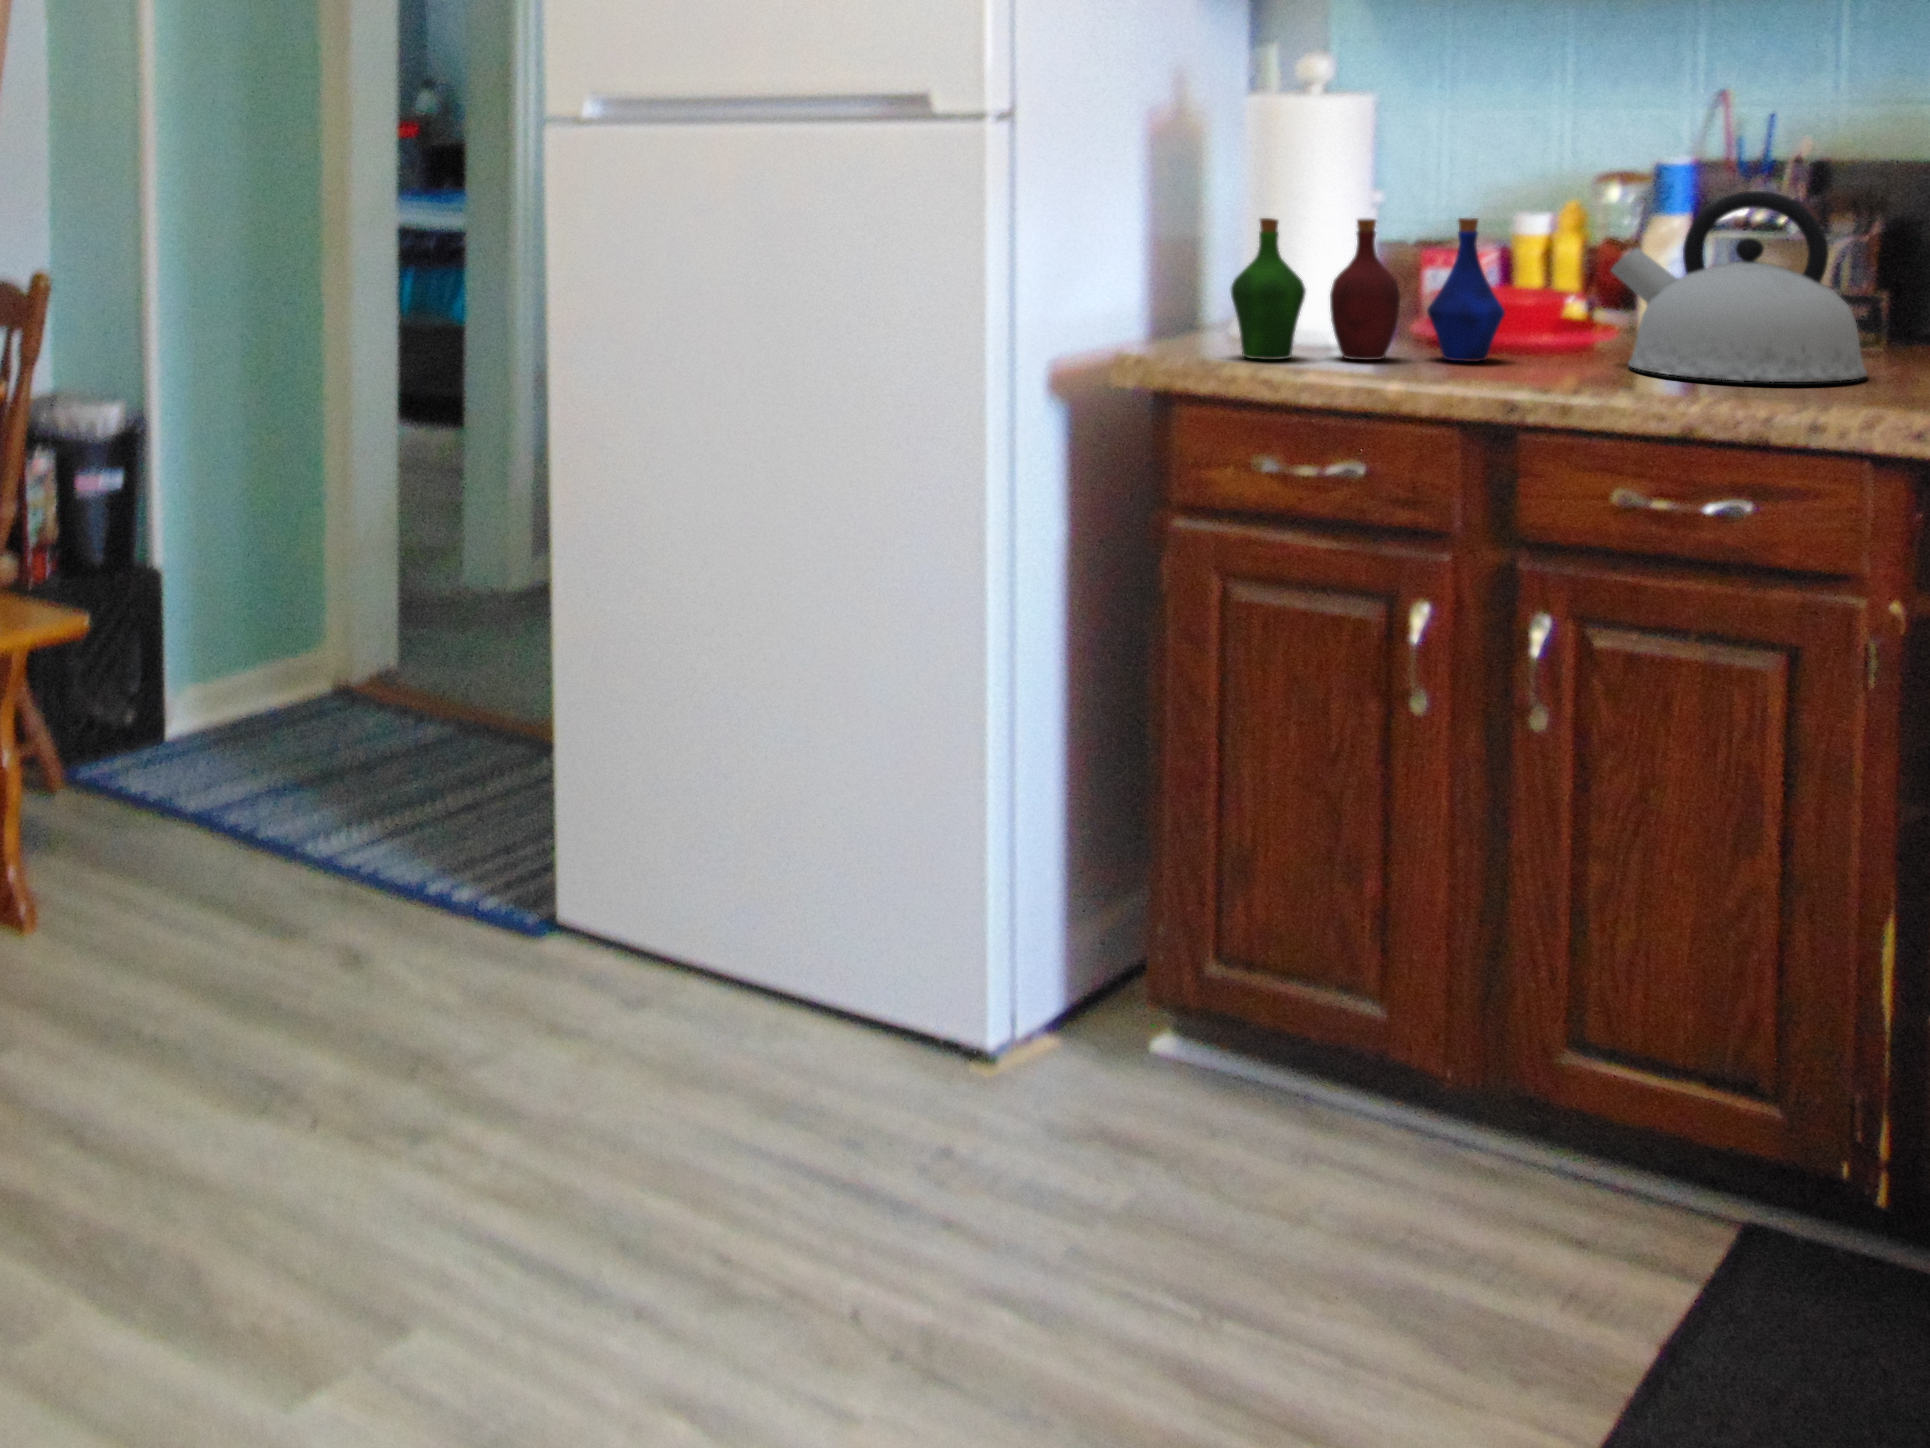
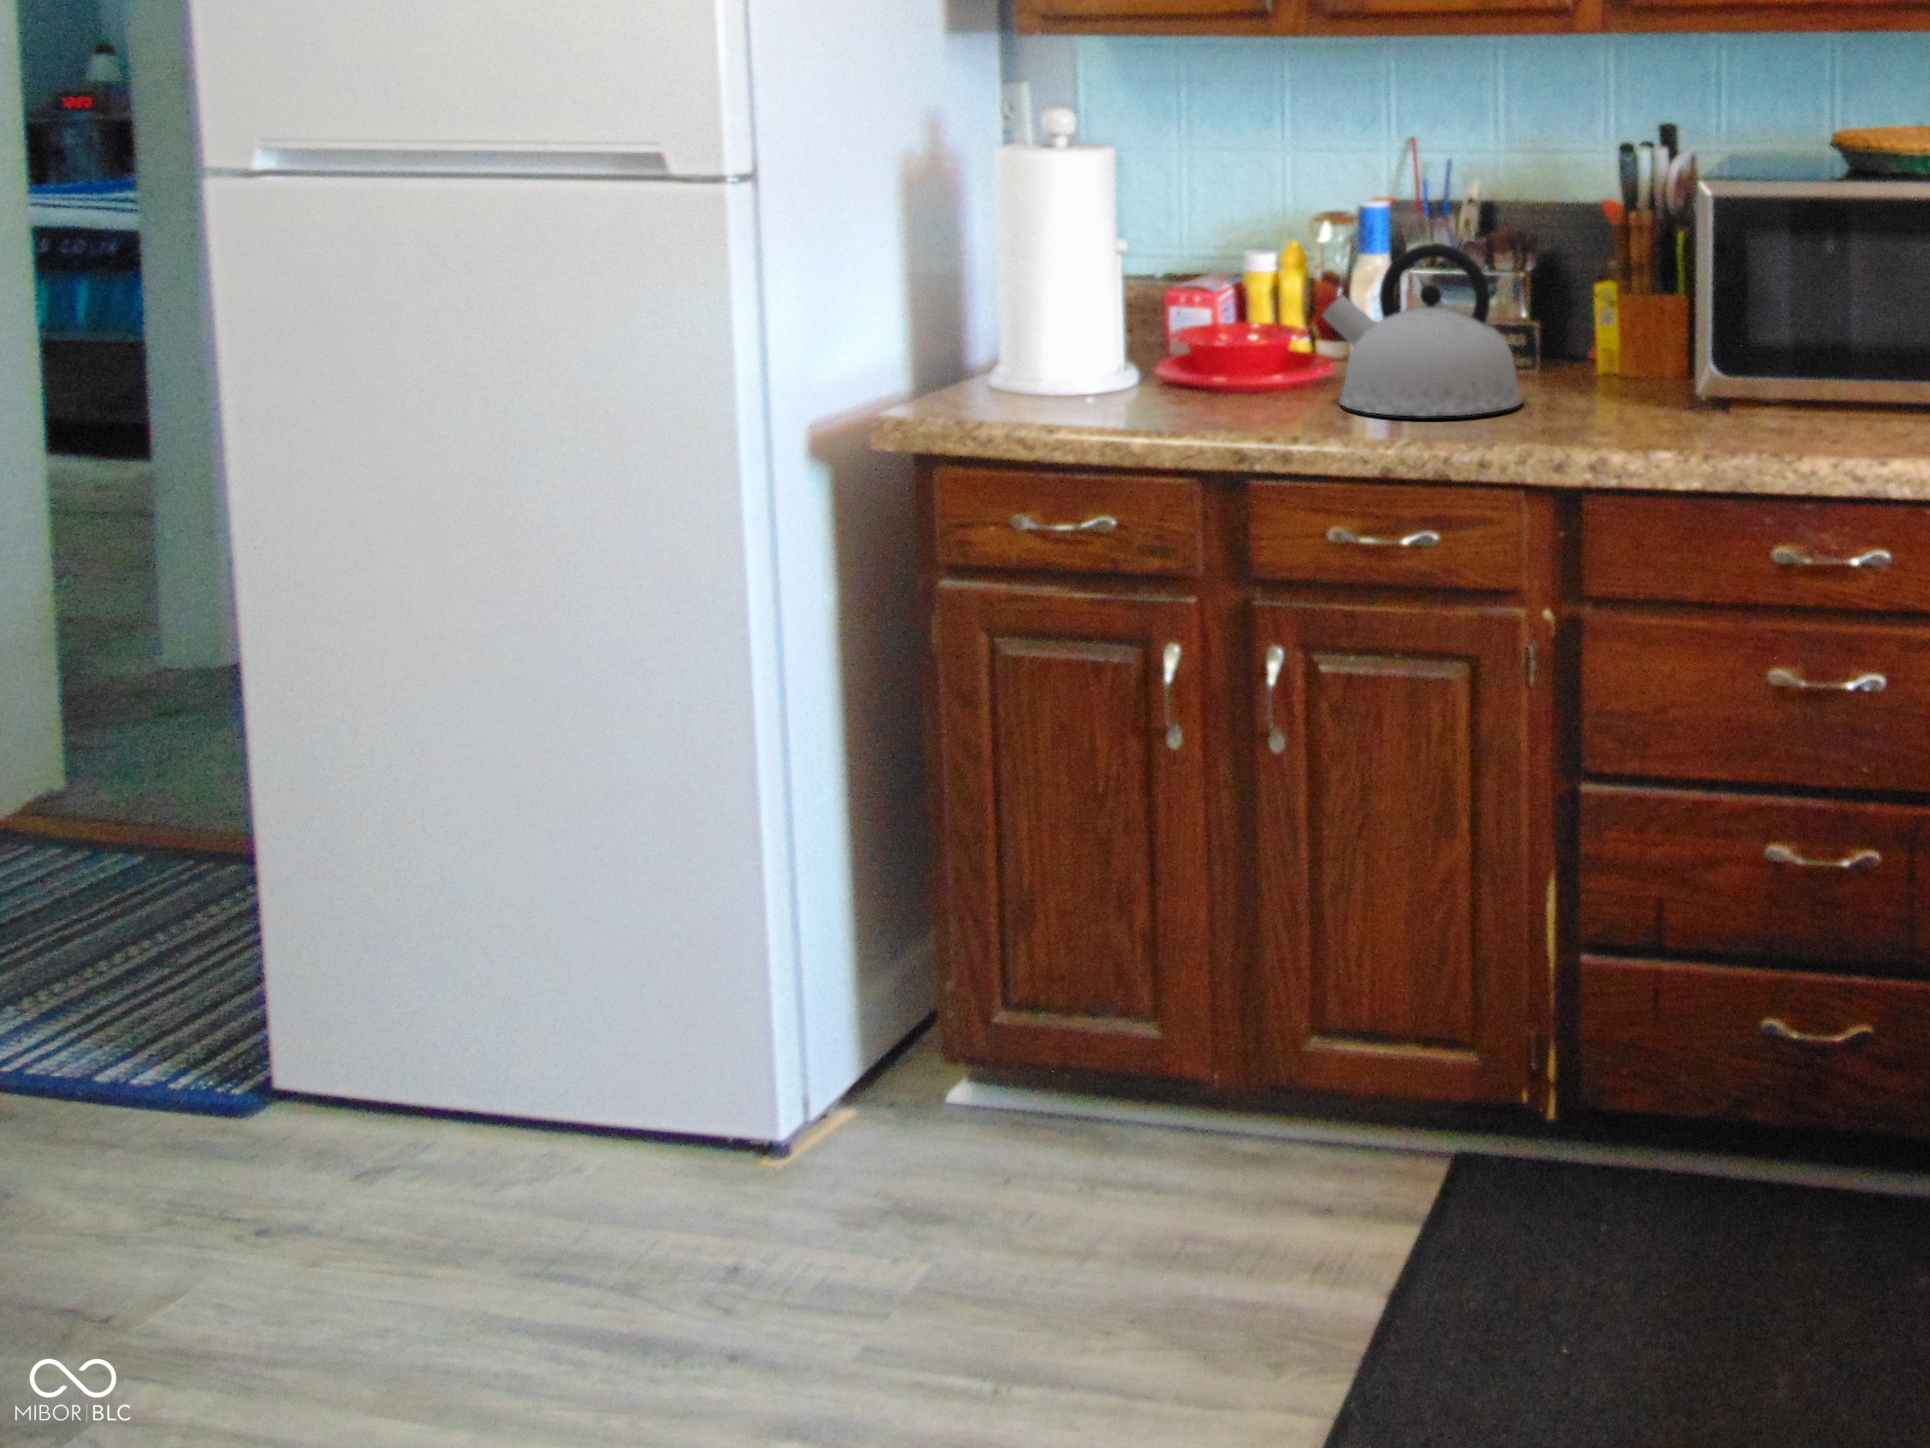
bottle: present [1231,218,1505,361] -> none [987,271,1236,417]

